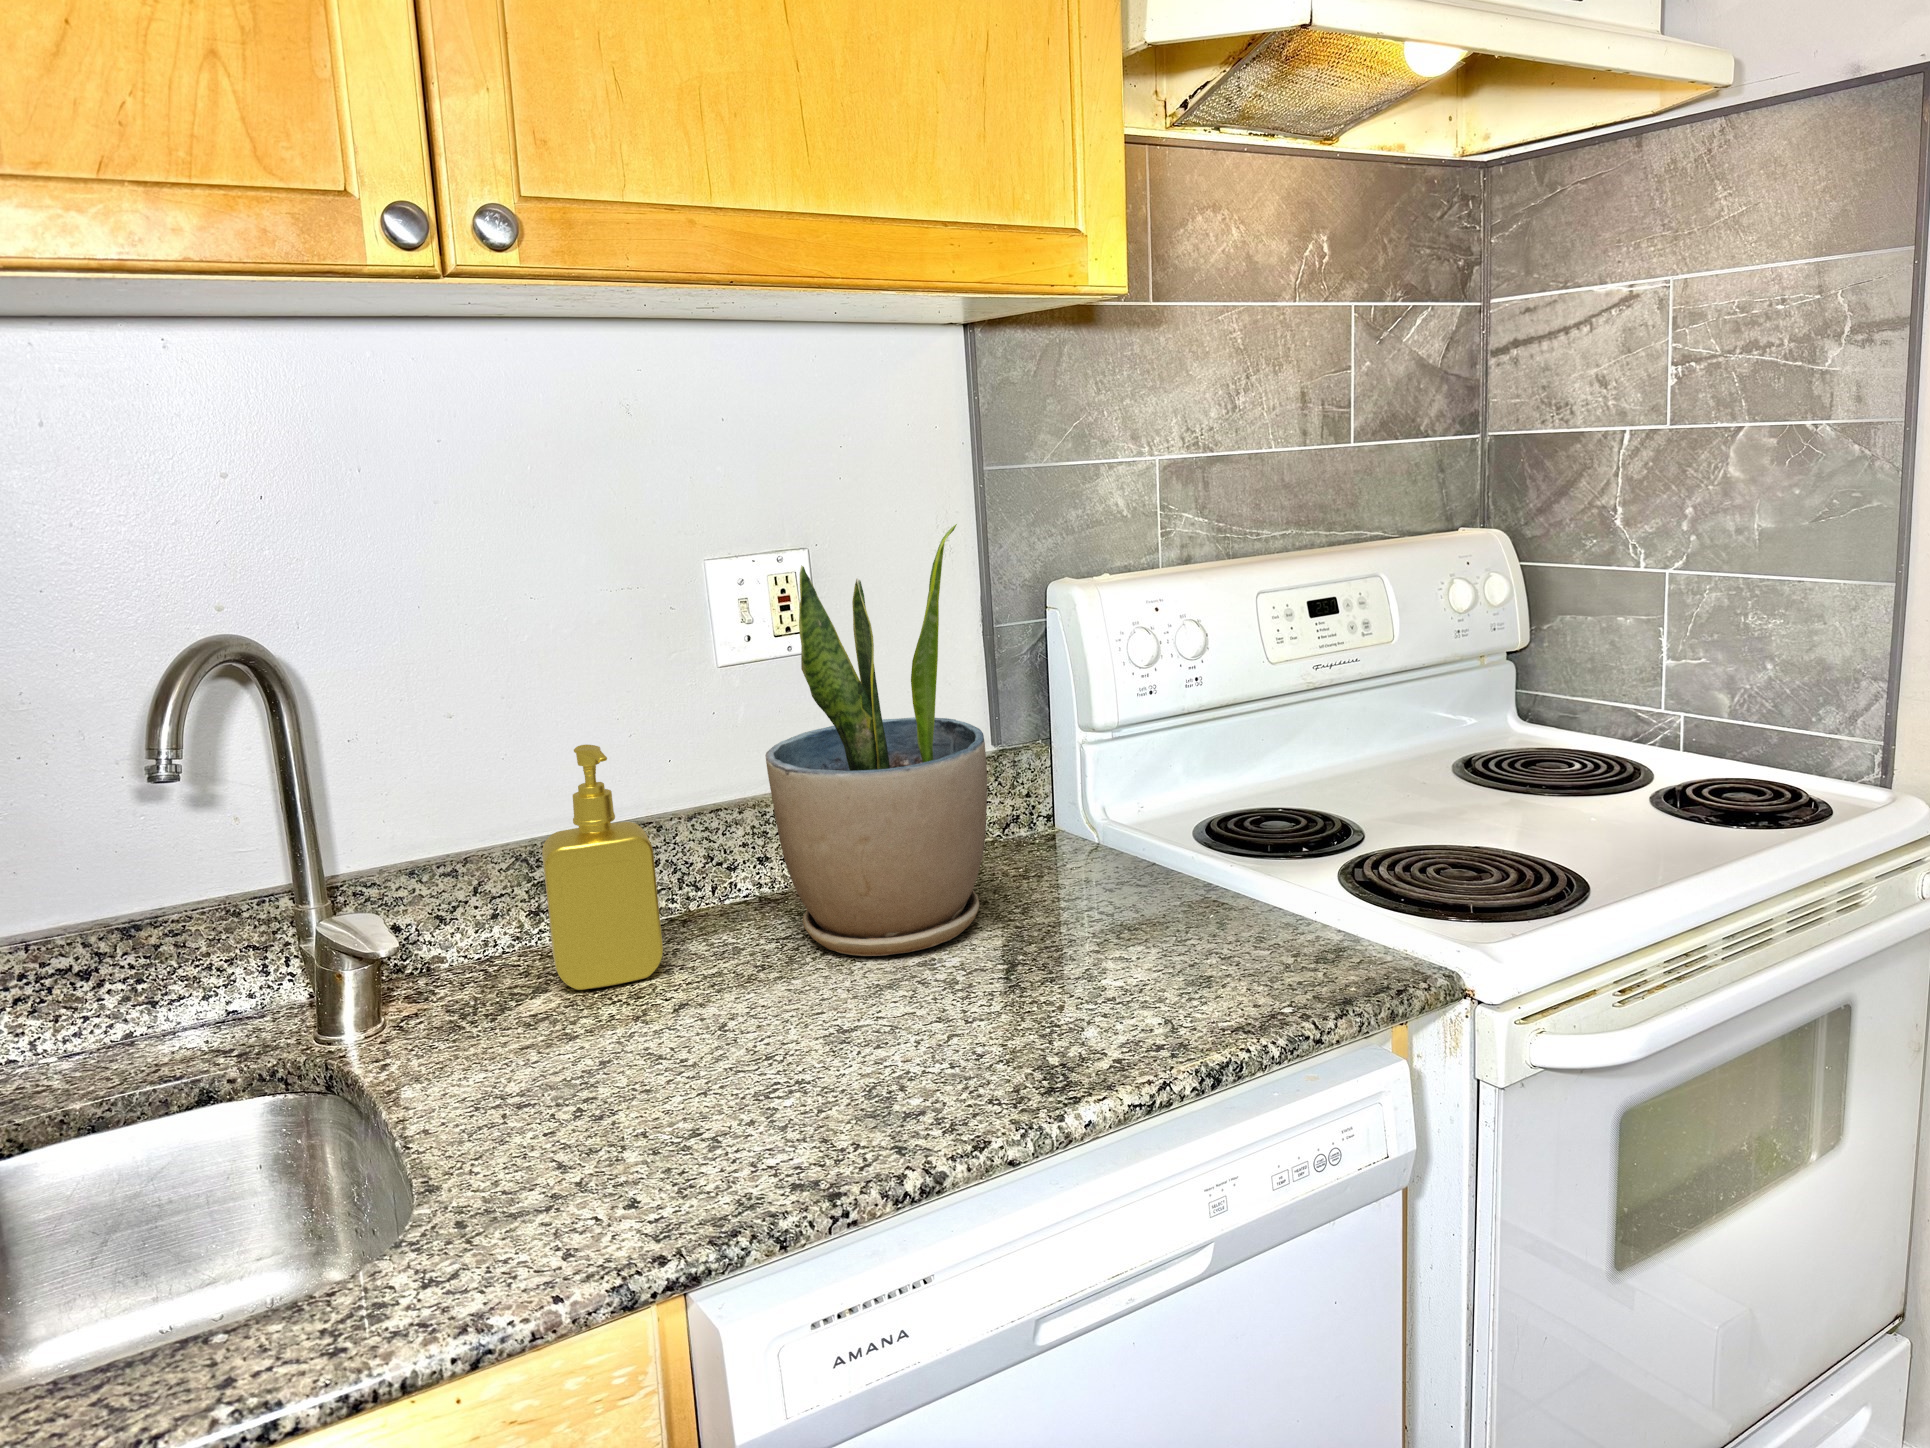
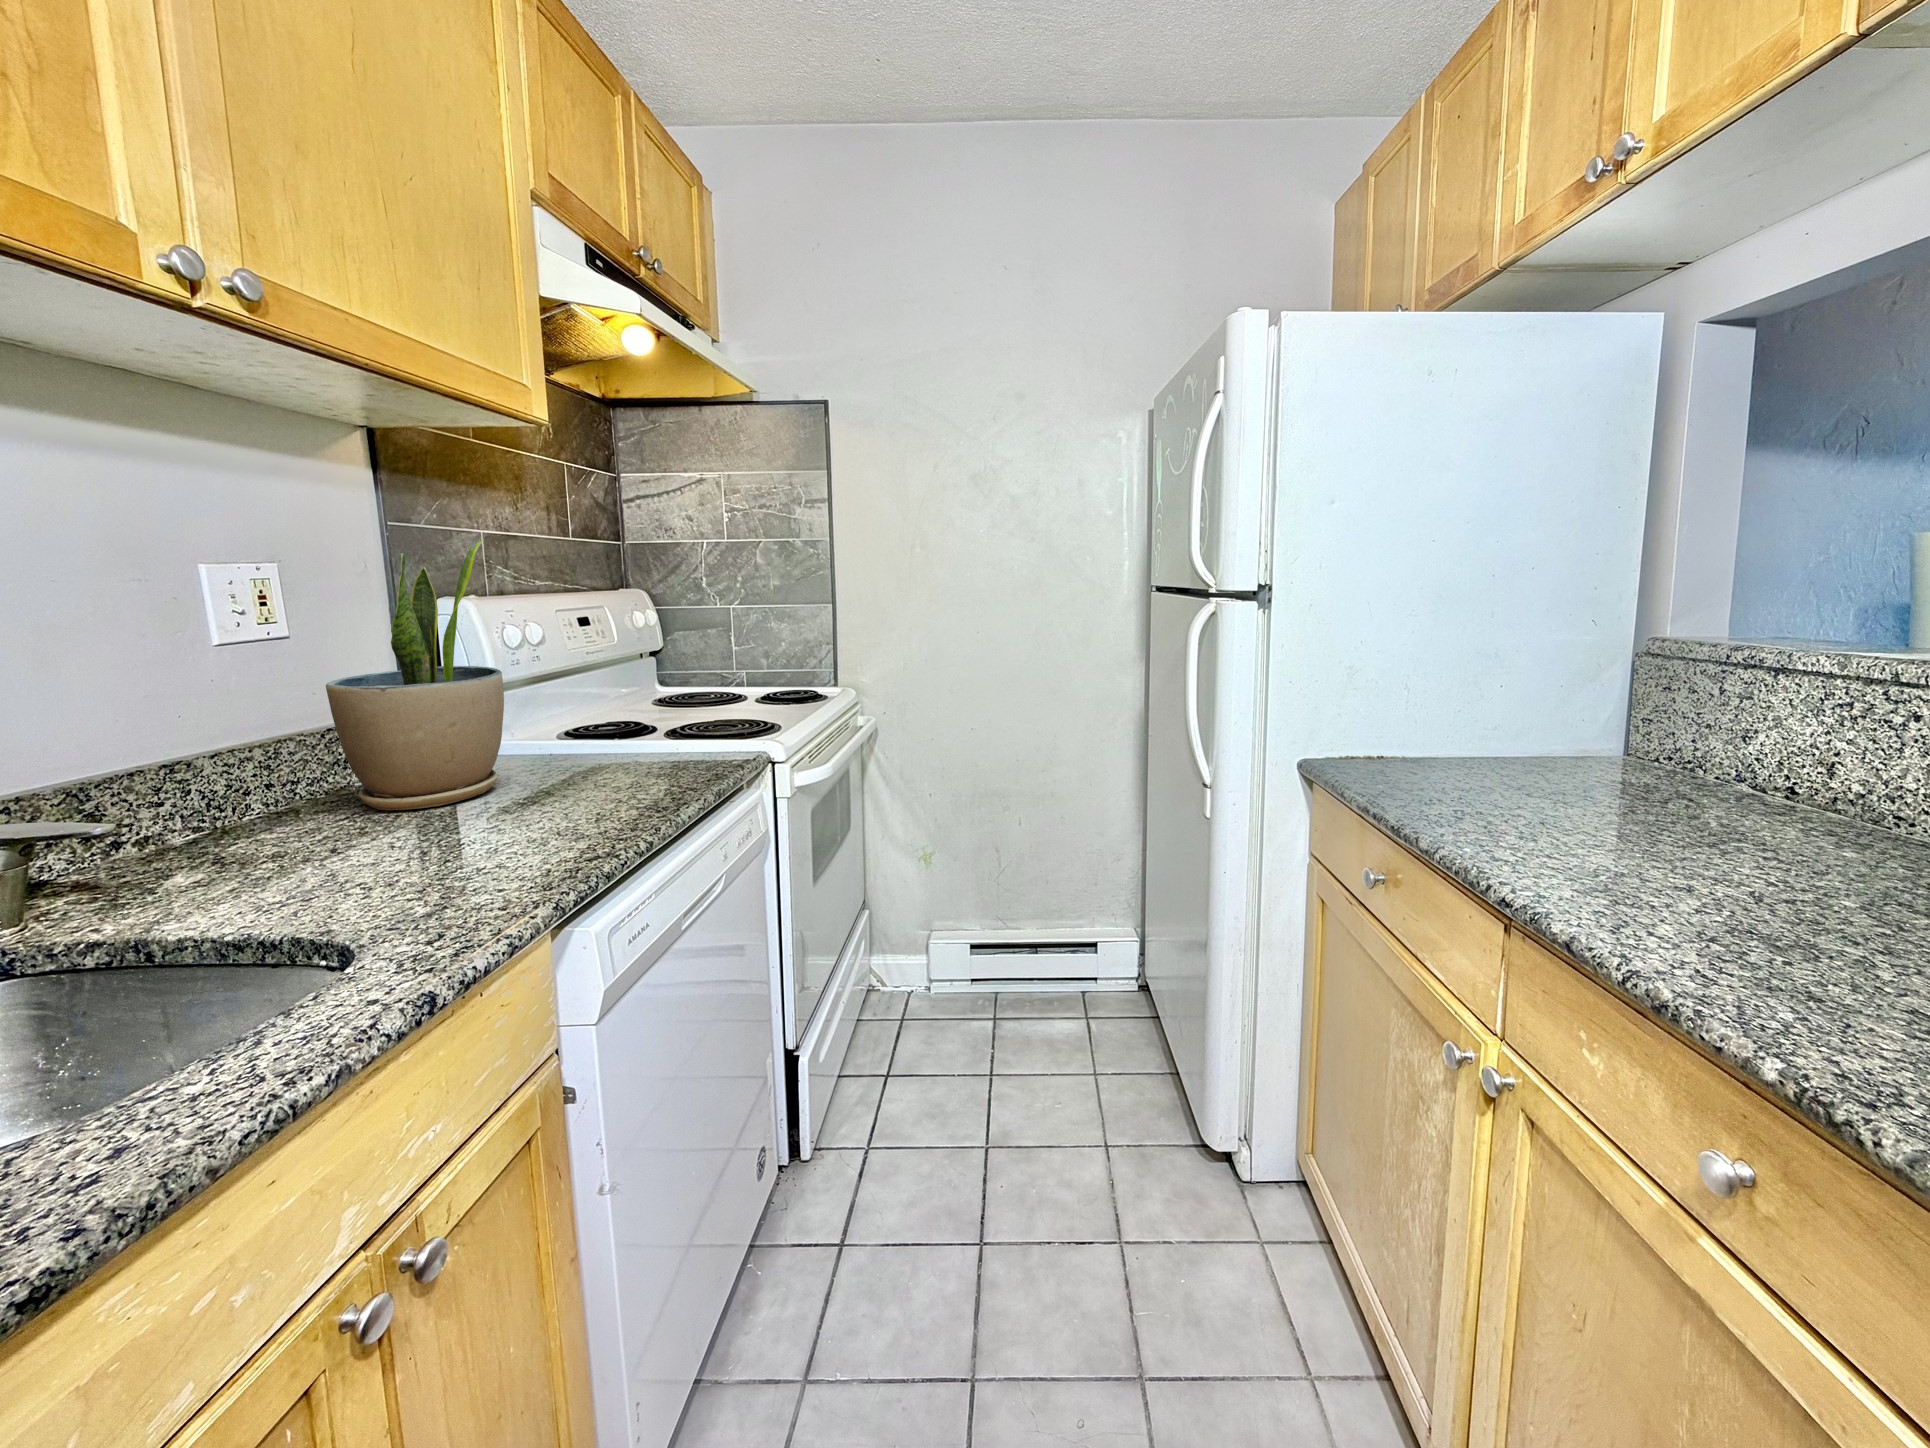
soap dispenser: present [542,745,663,990] -> none [148,681,282,865]

